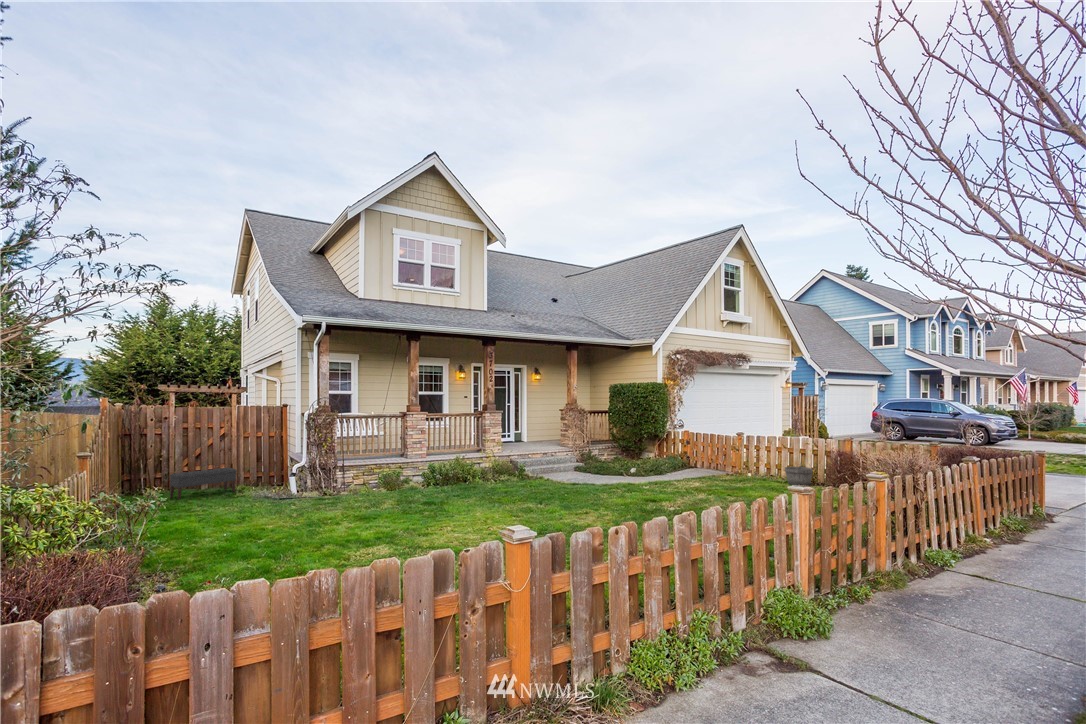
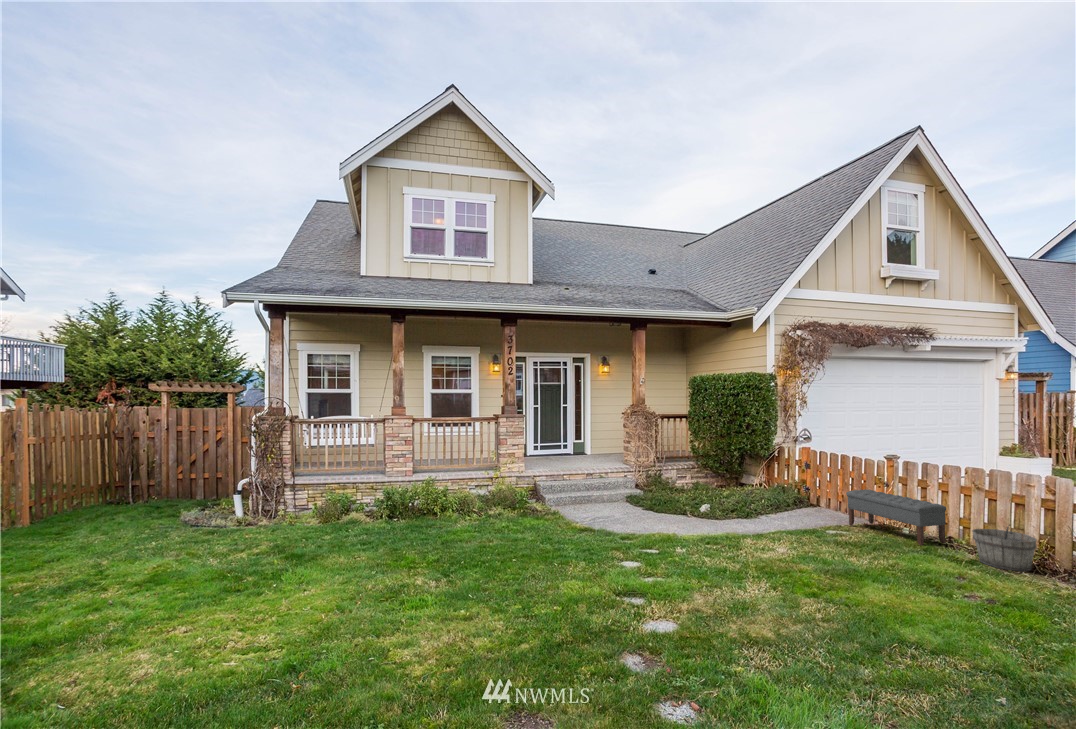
bench: present [170,468,237,500] -> present [846,490,946,545]

